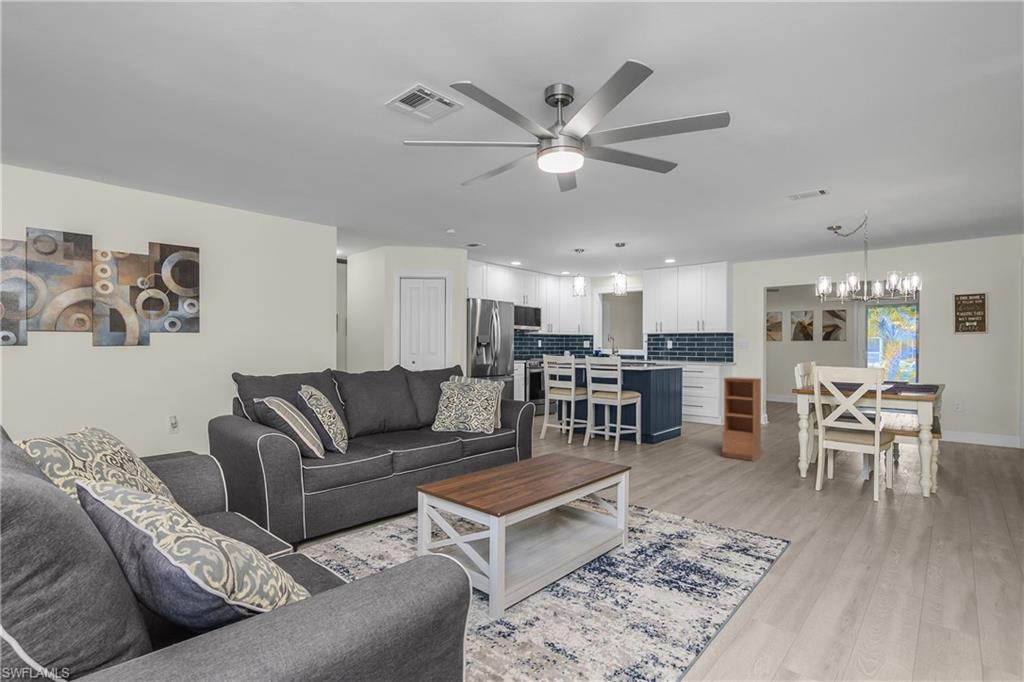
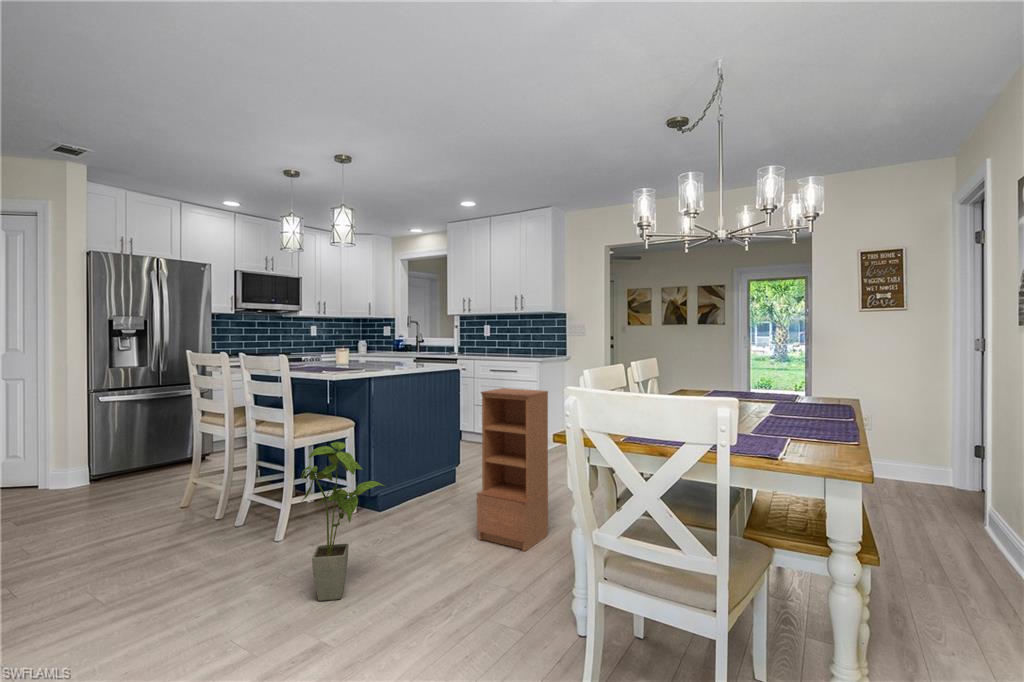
house plant: none [654,397,692,470] -> present [301,442,384,601]

